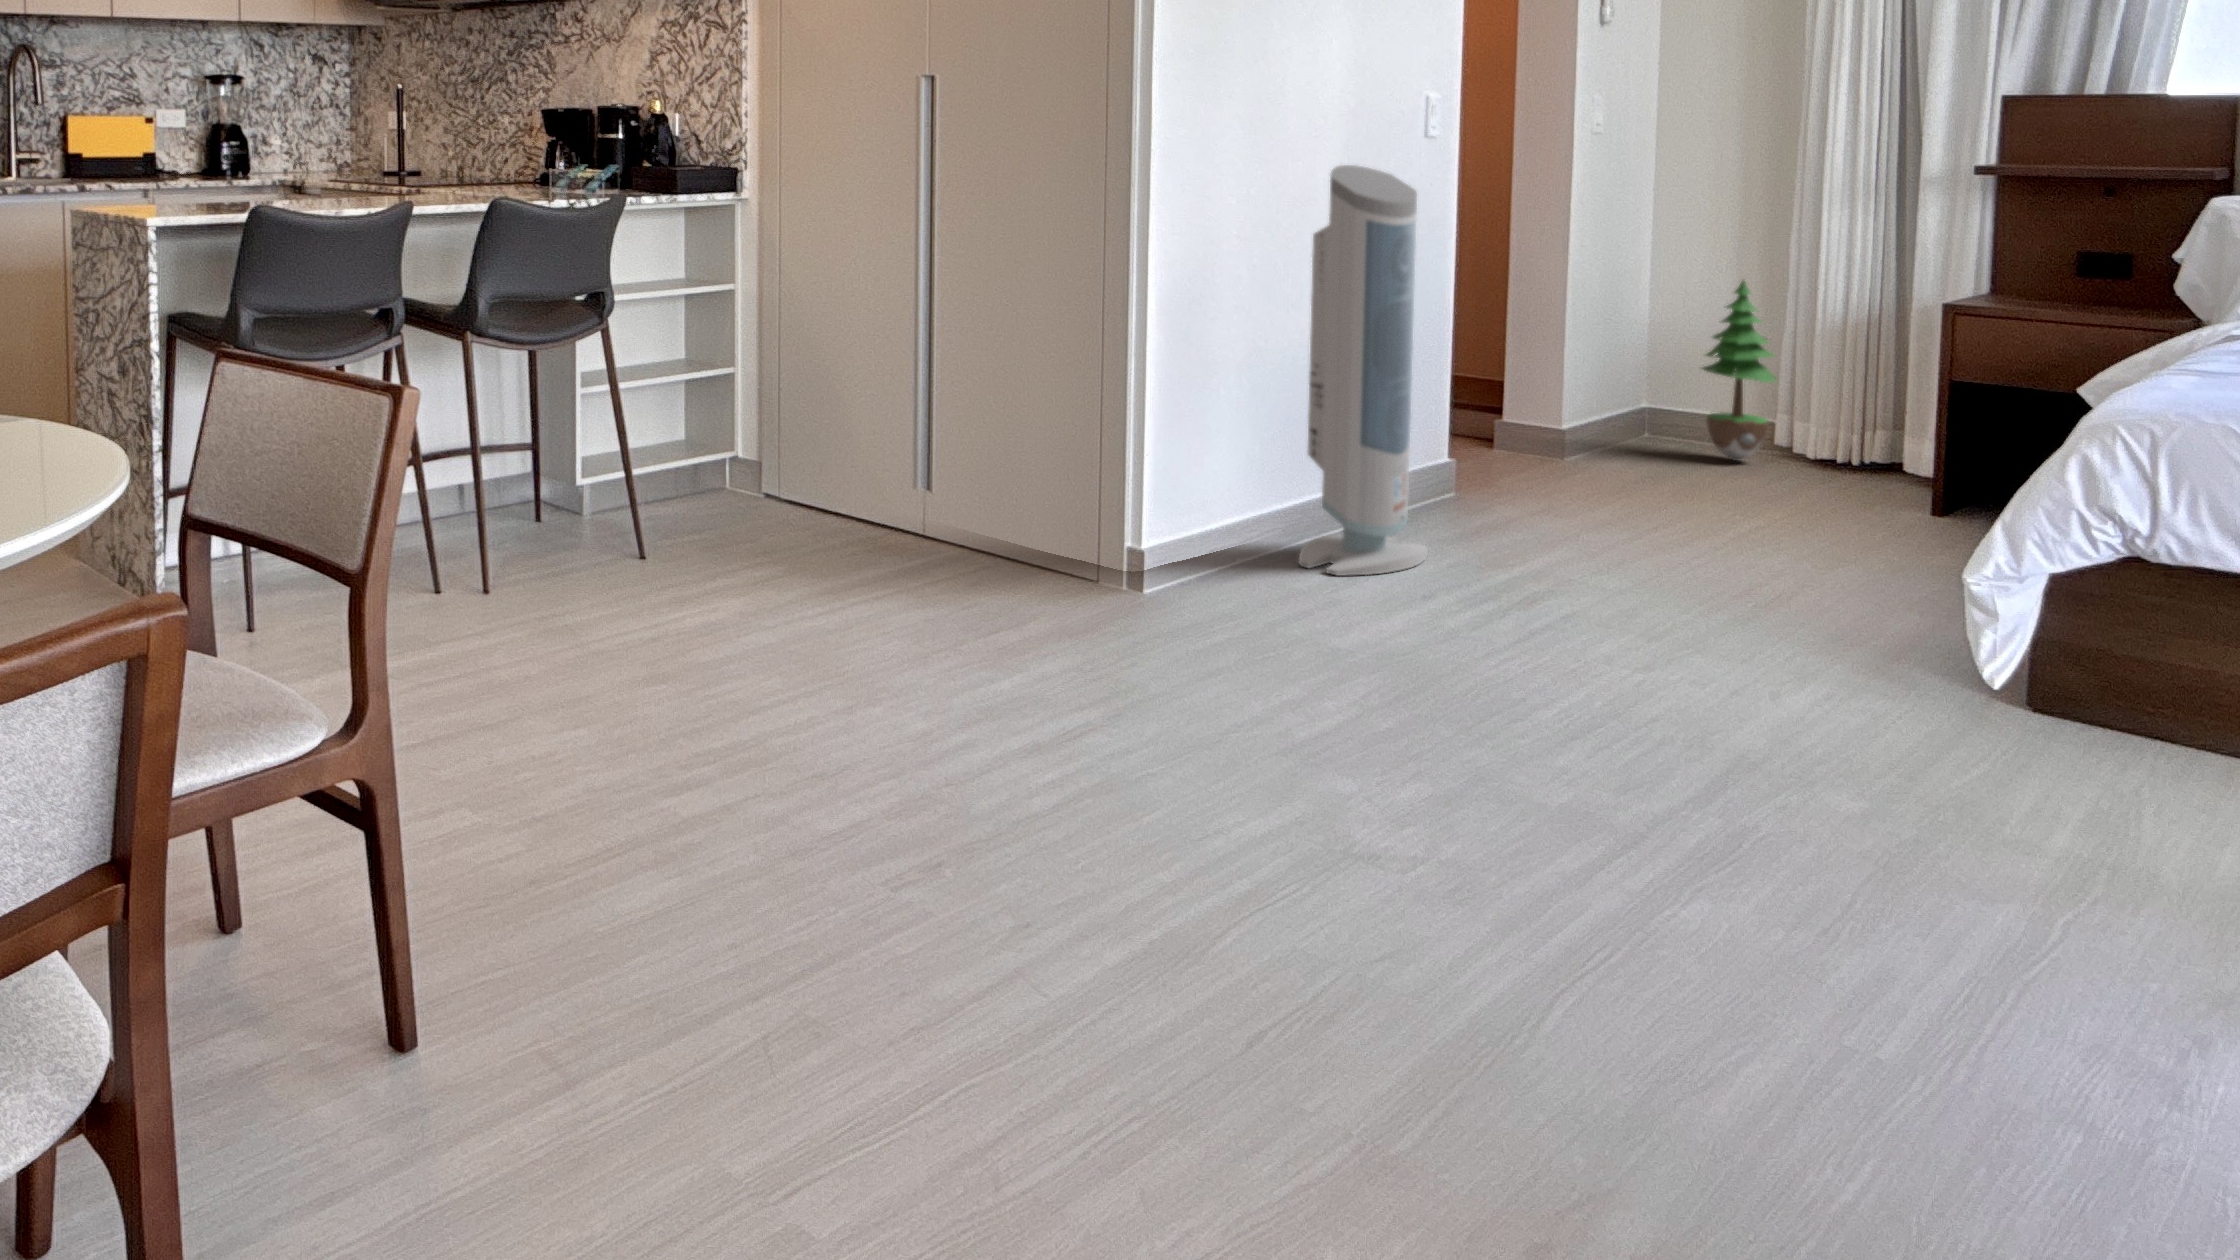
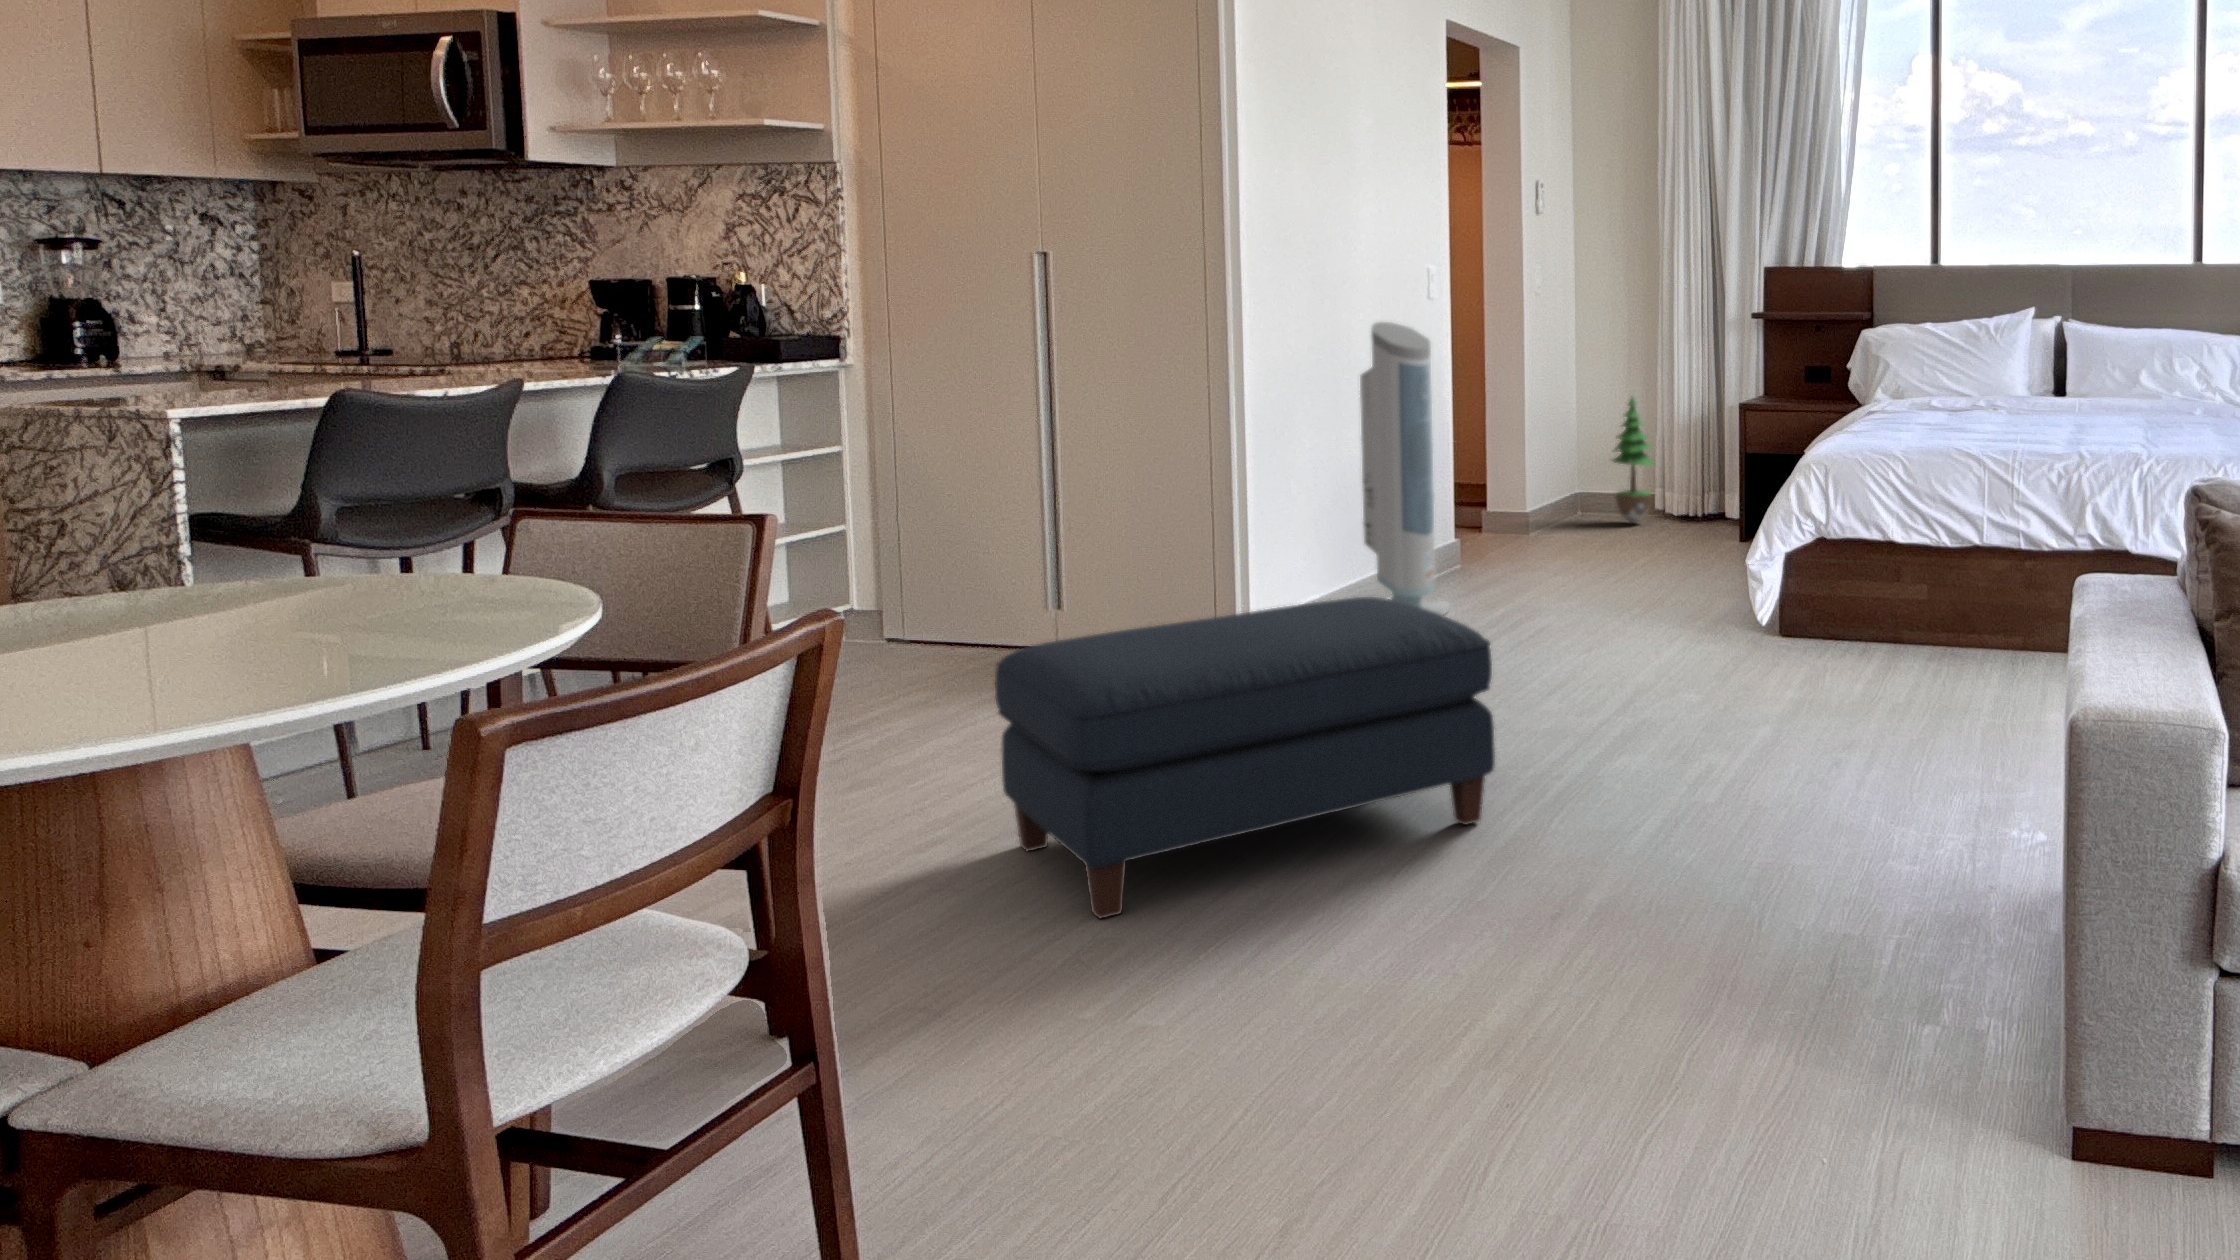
ottoman: none [752,559,1447,976] -> present [995,597,1495,918]

